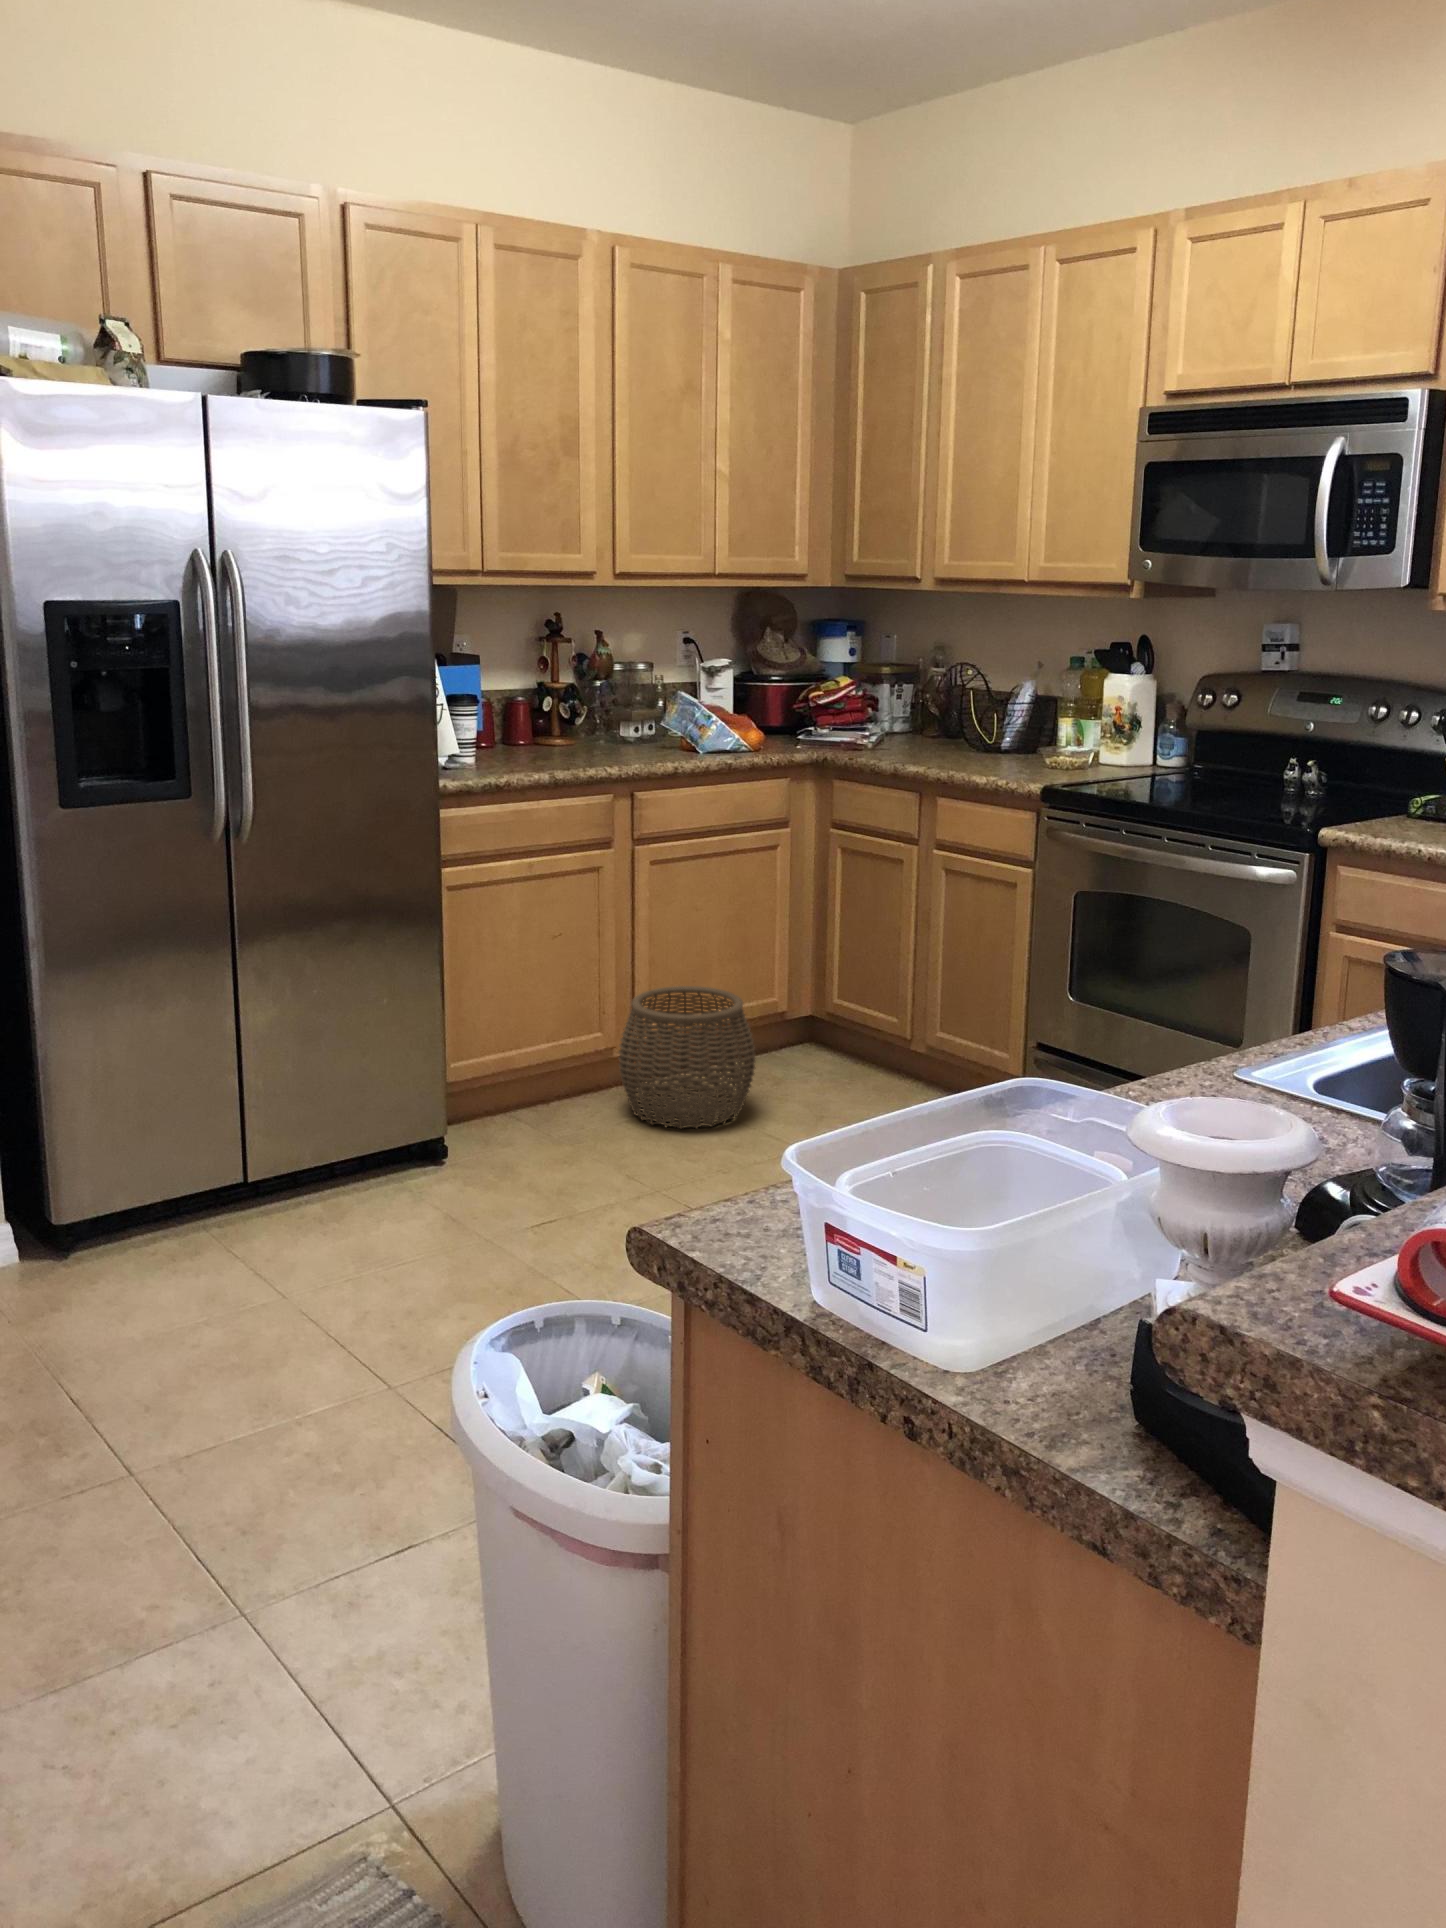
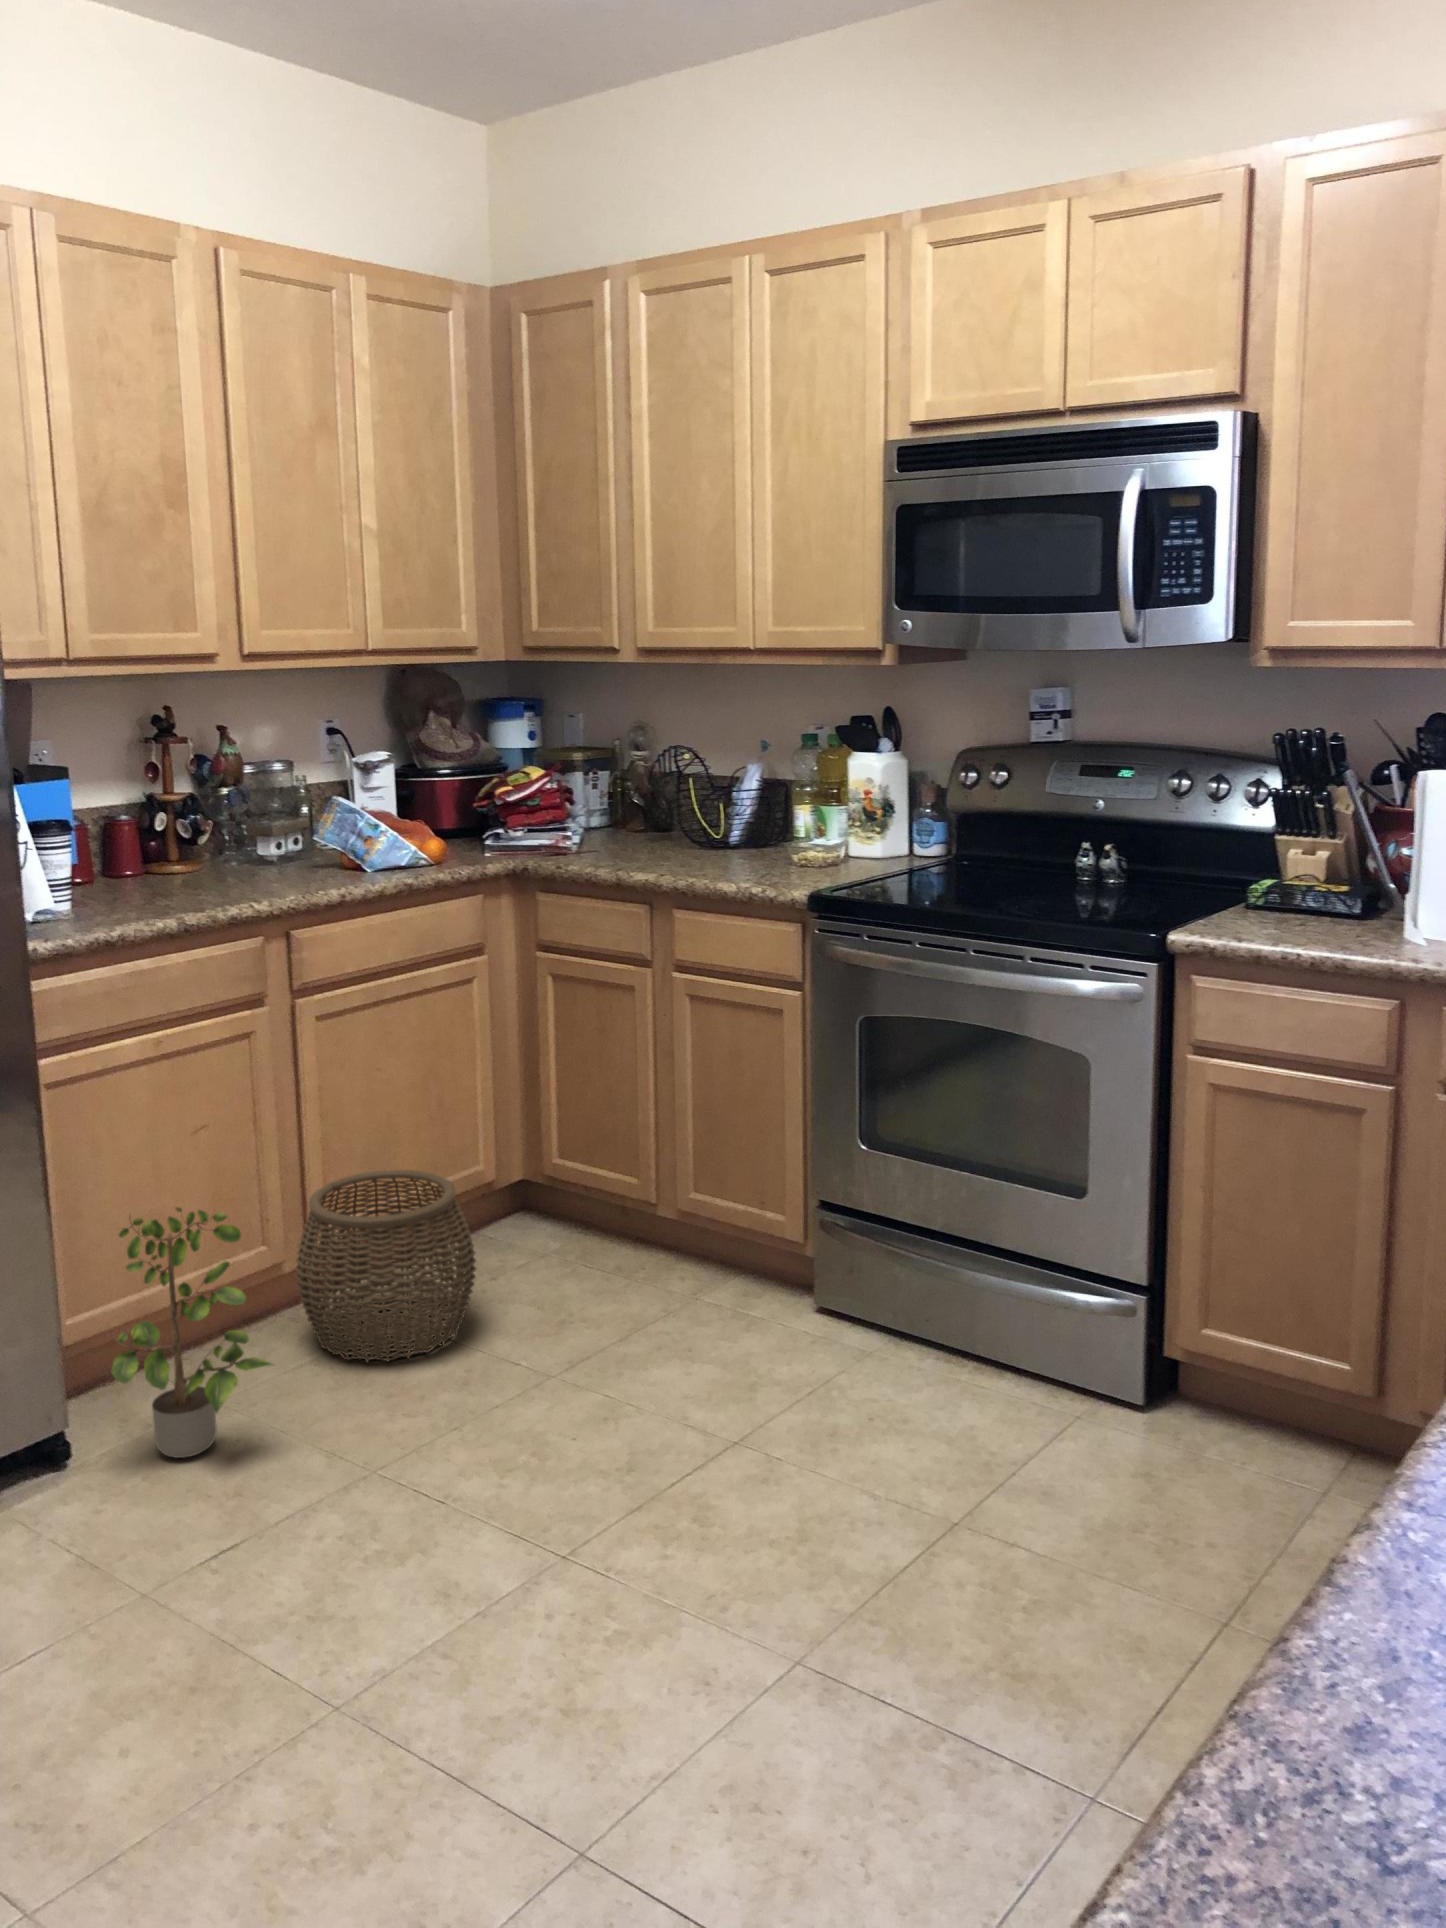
potted plant: none [478,982,594,1169] -> present [111,1207,273,1458]

